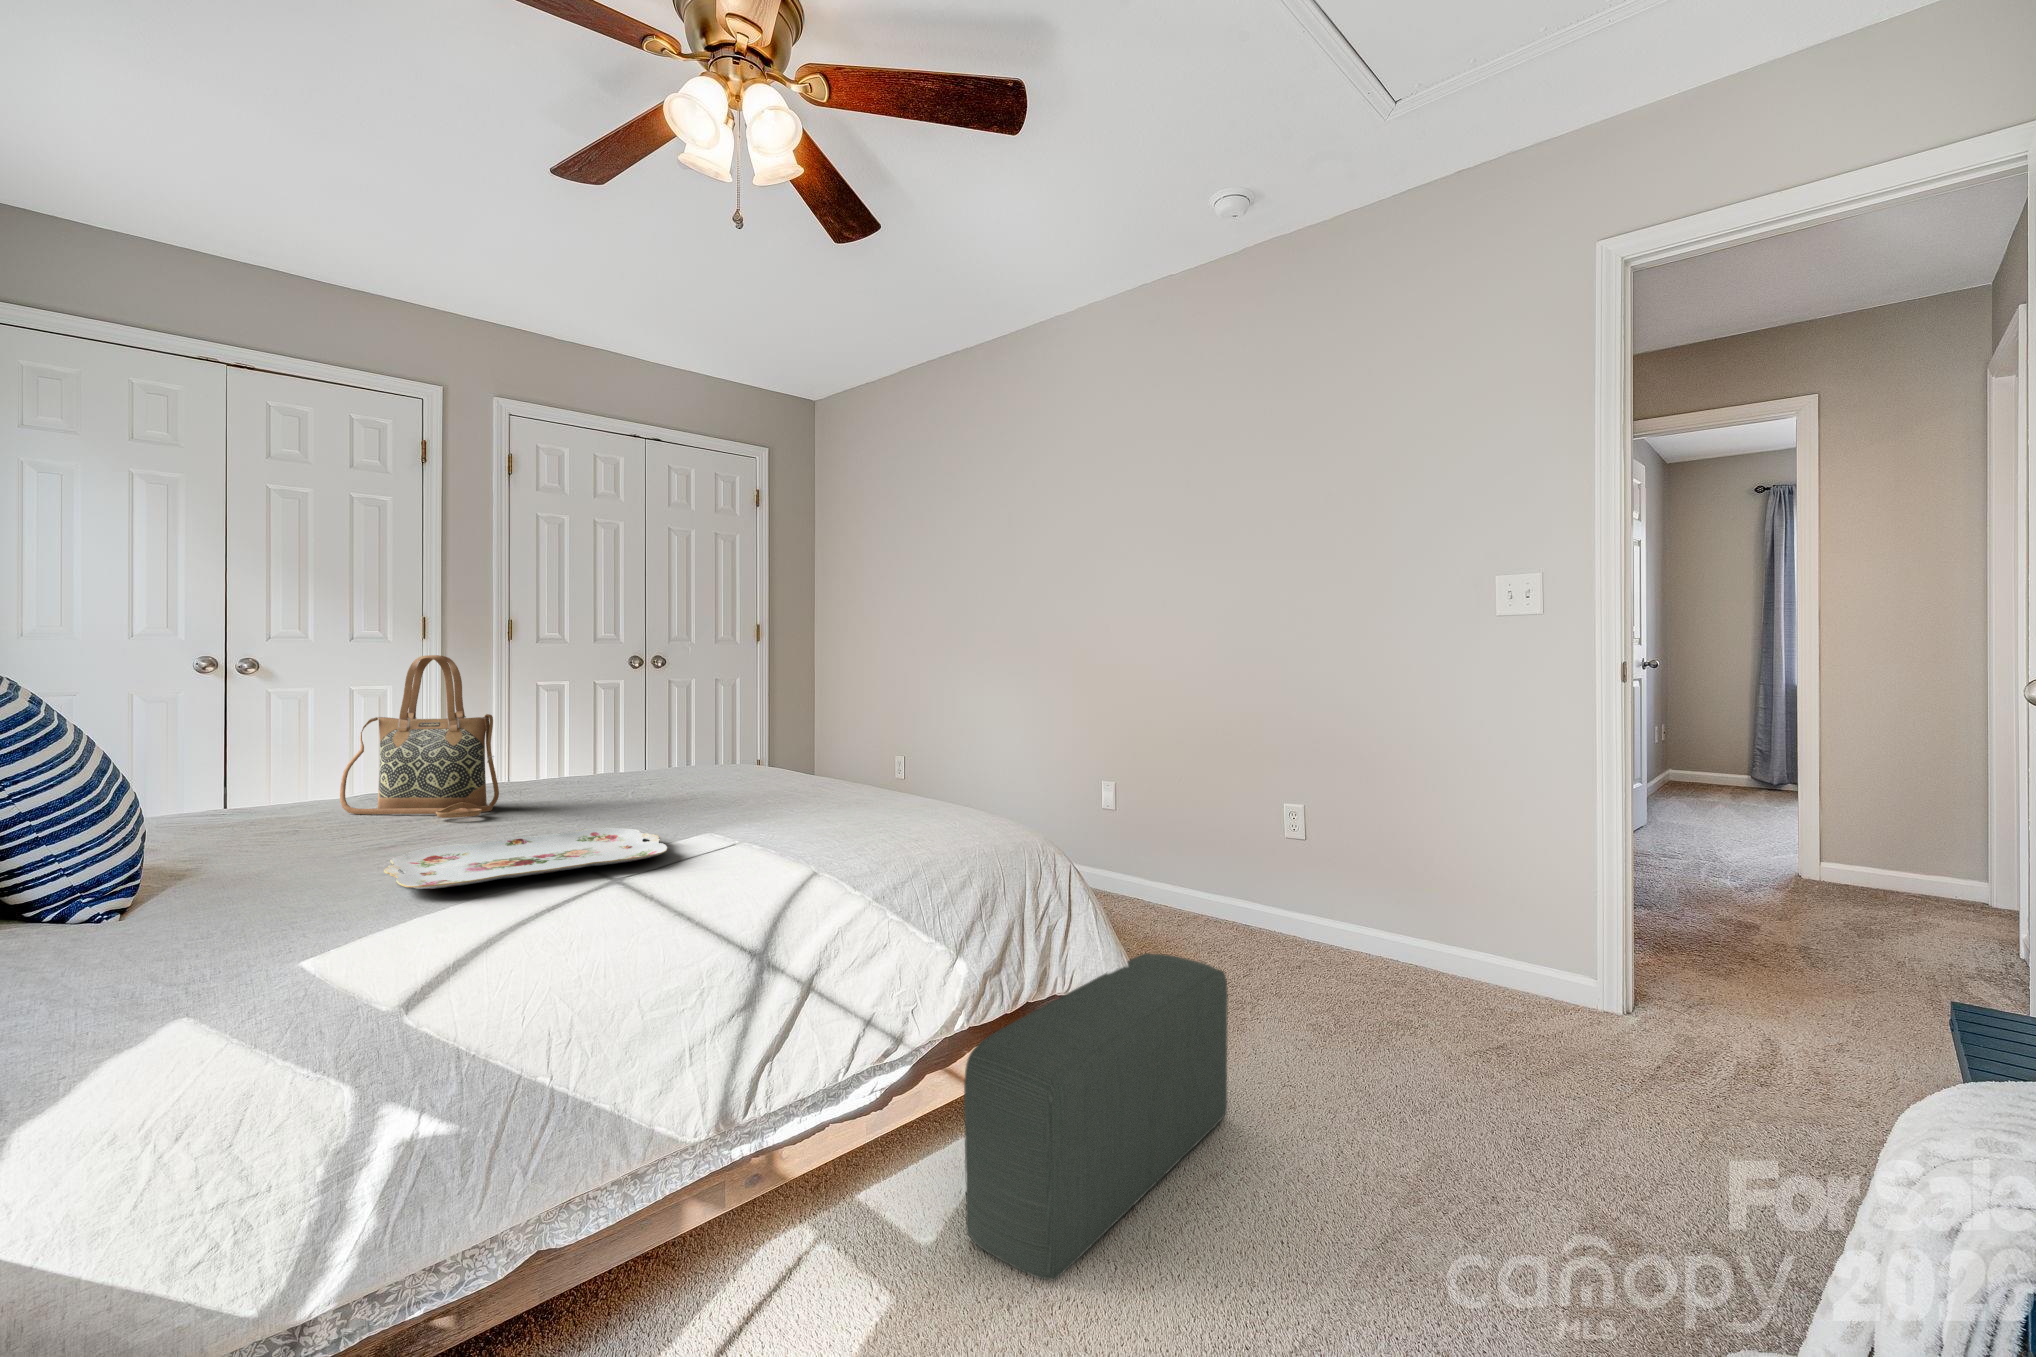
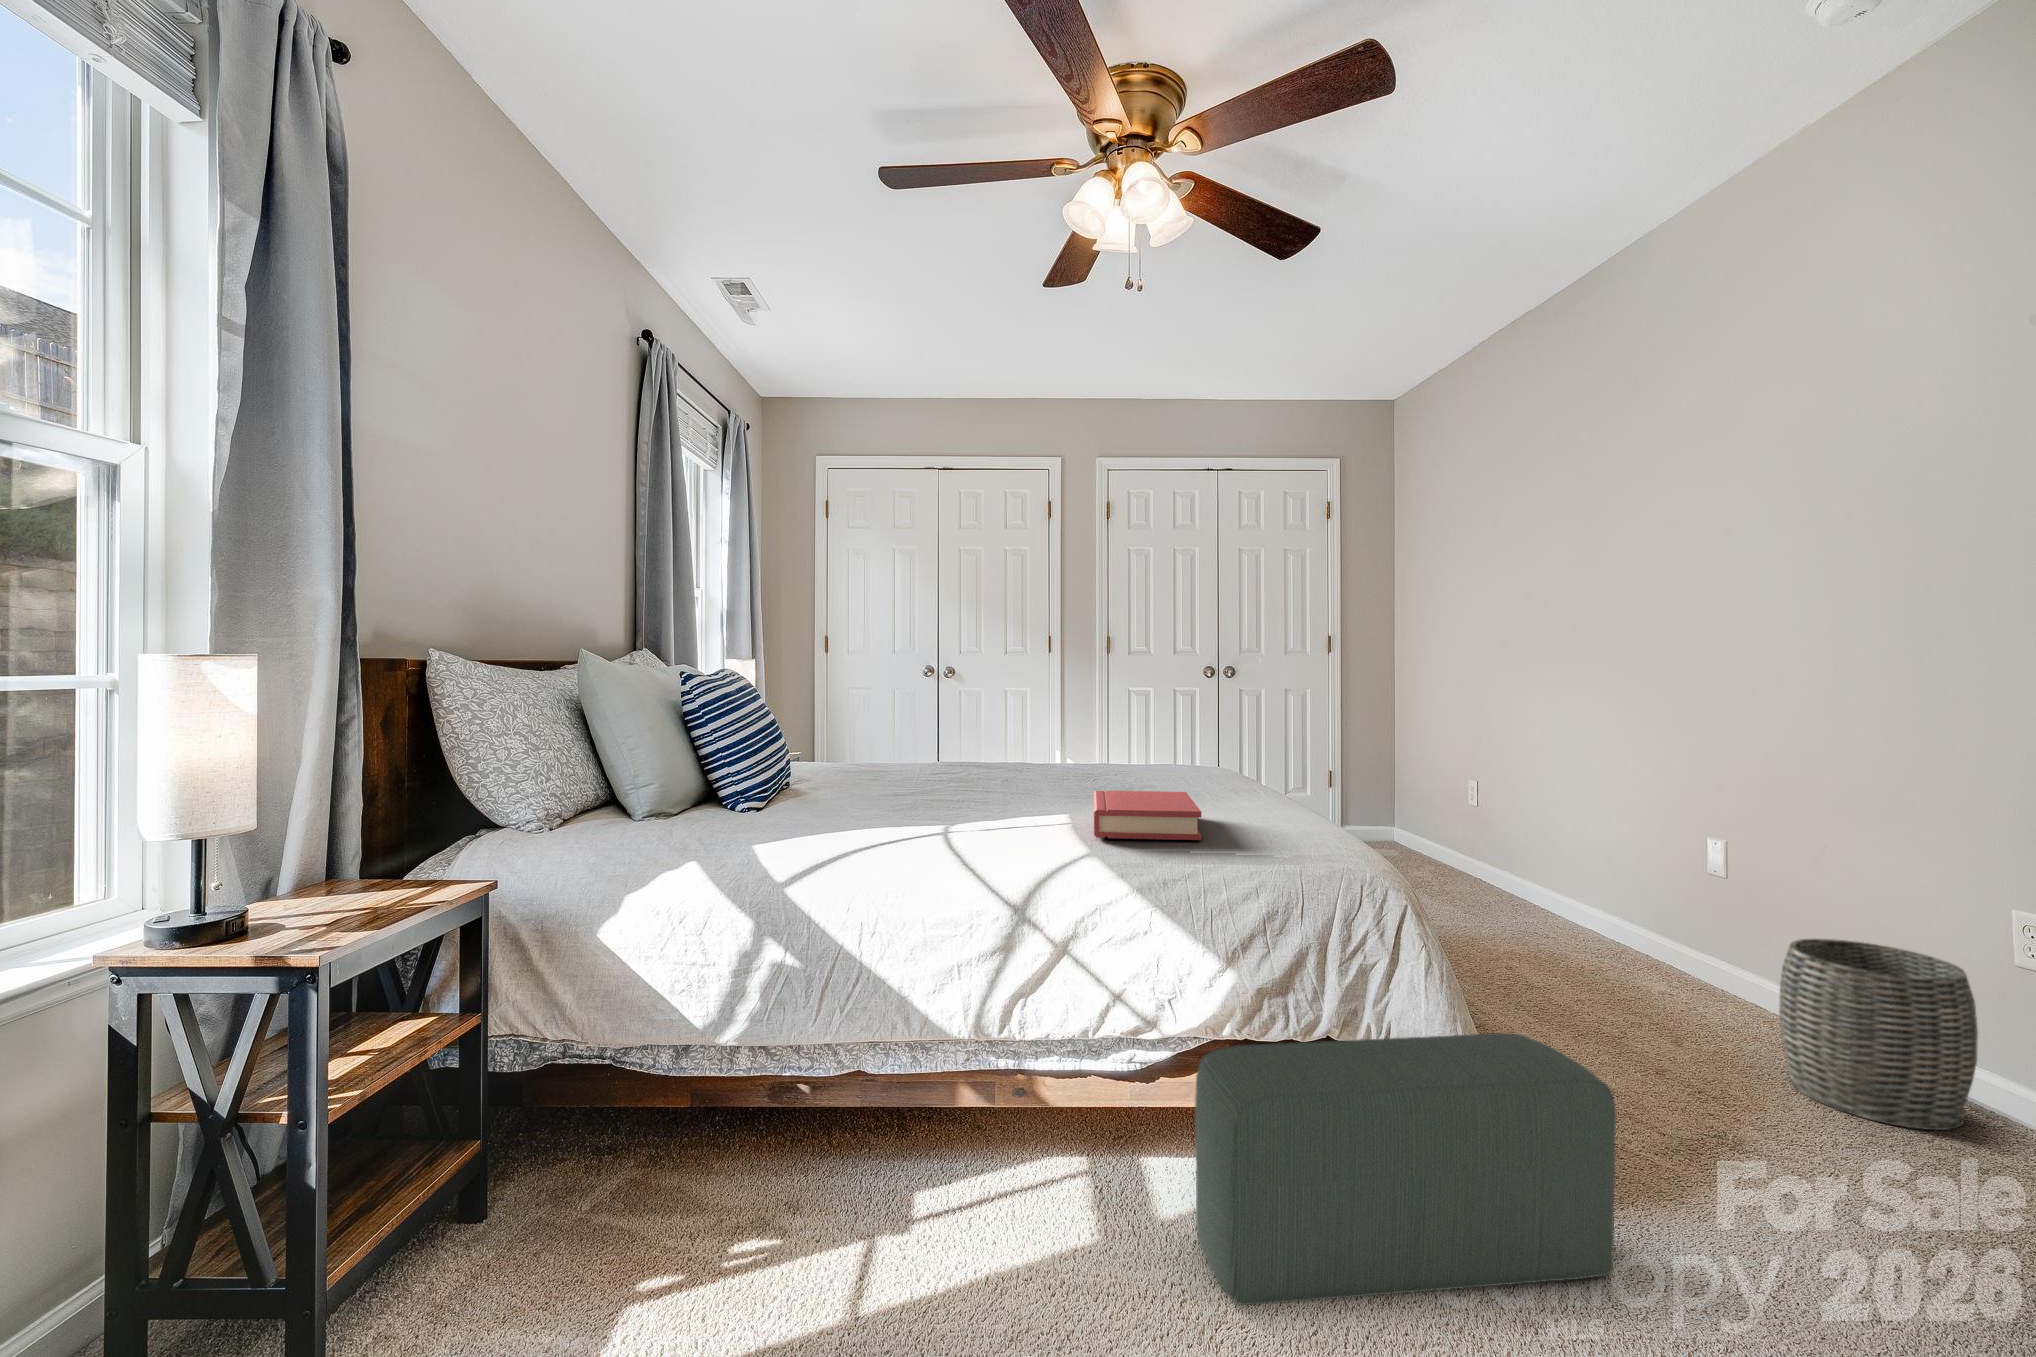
handbag: present [340,655,499,818] -> none [906,665,984,782]
hardback book: none [734,790,903,853] -> present [1094,791,1201,840]
serving tray: present [384,828,667,889] -> none [846,797,1025,824]
woven basket: none [1181,839,1278,954] -> present [1779,939,1978,1130]

